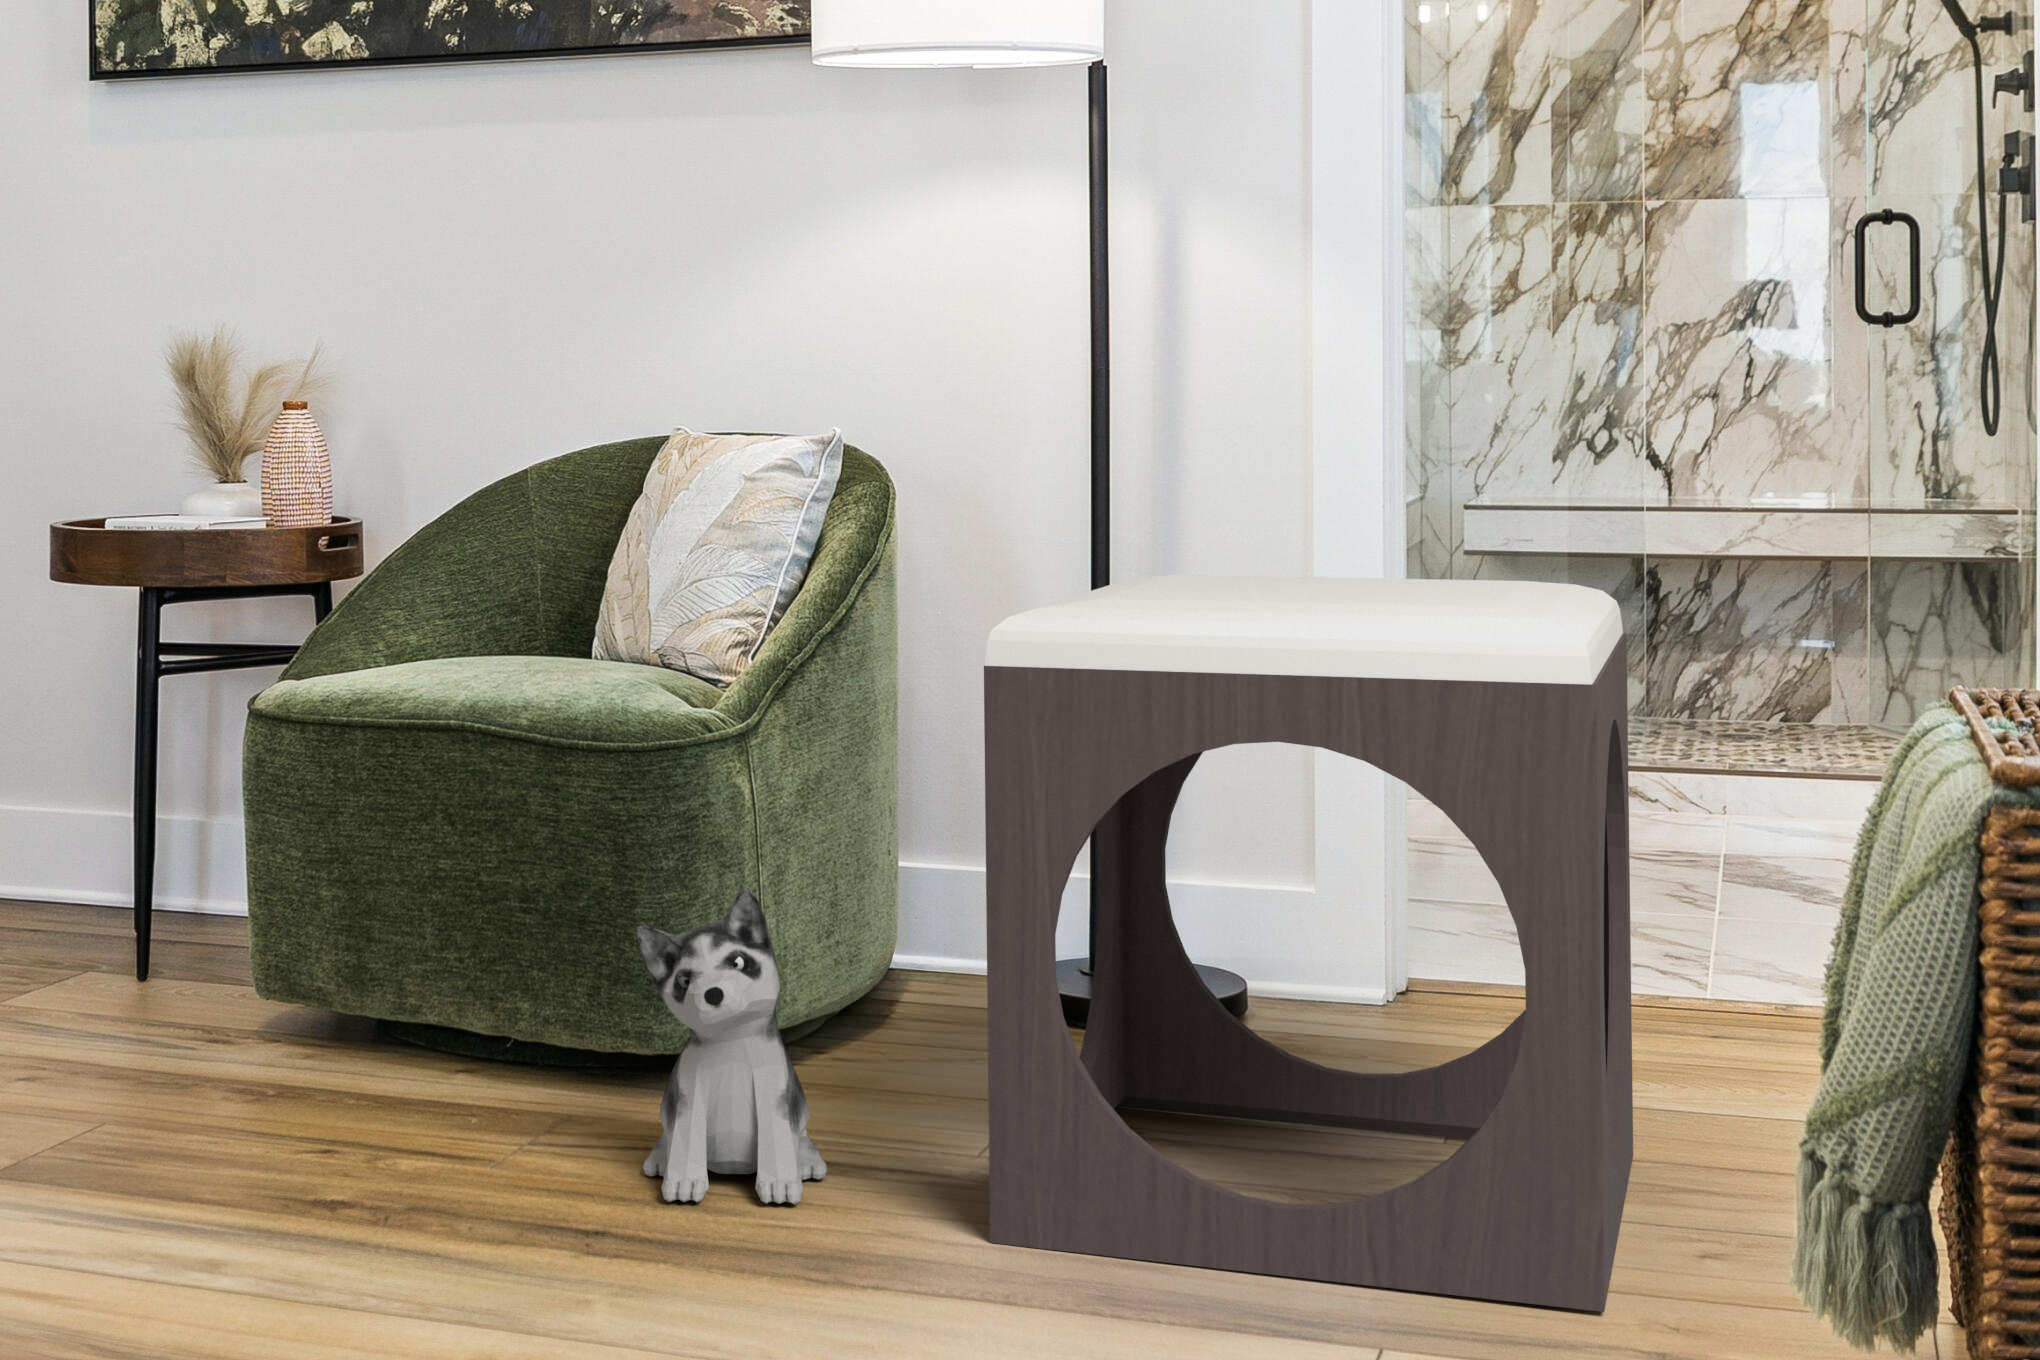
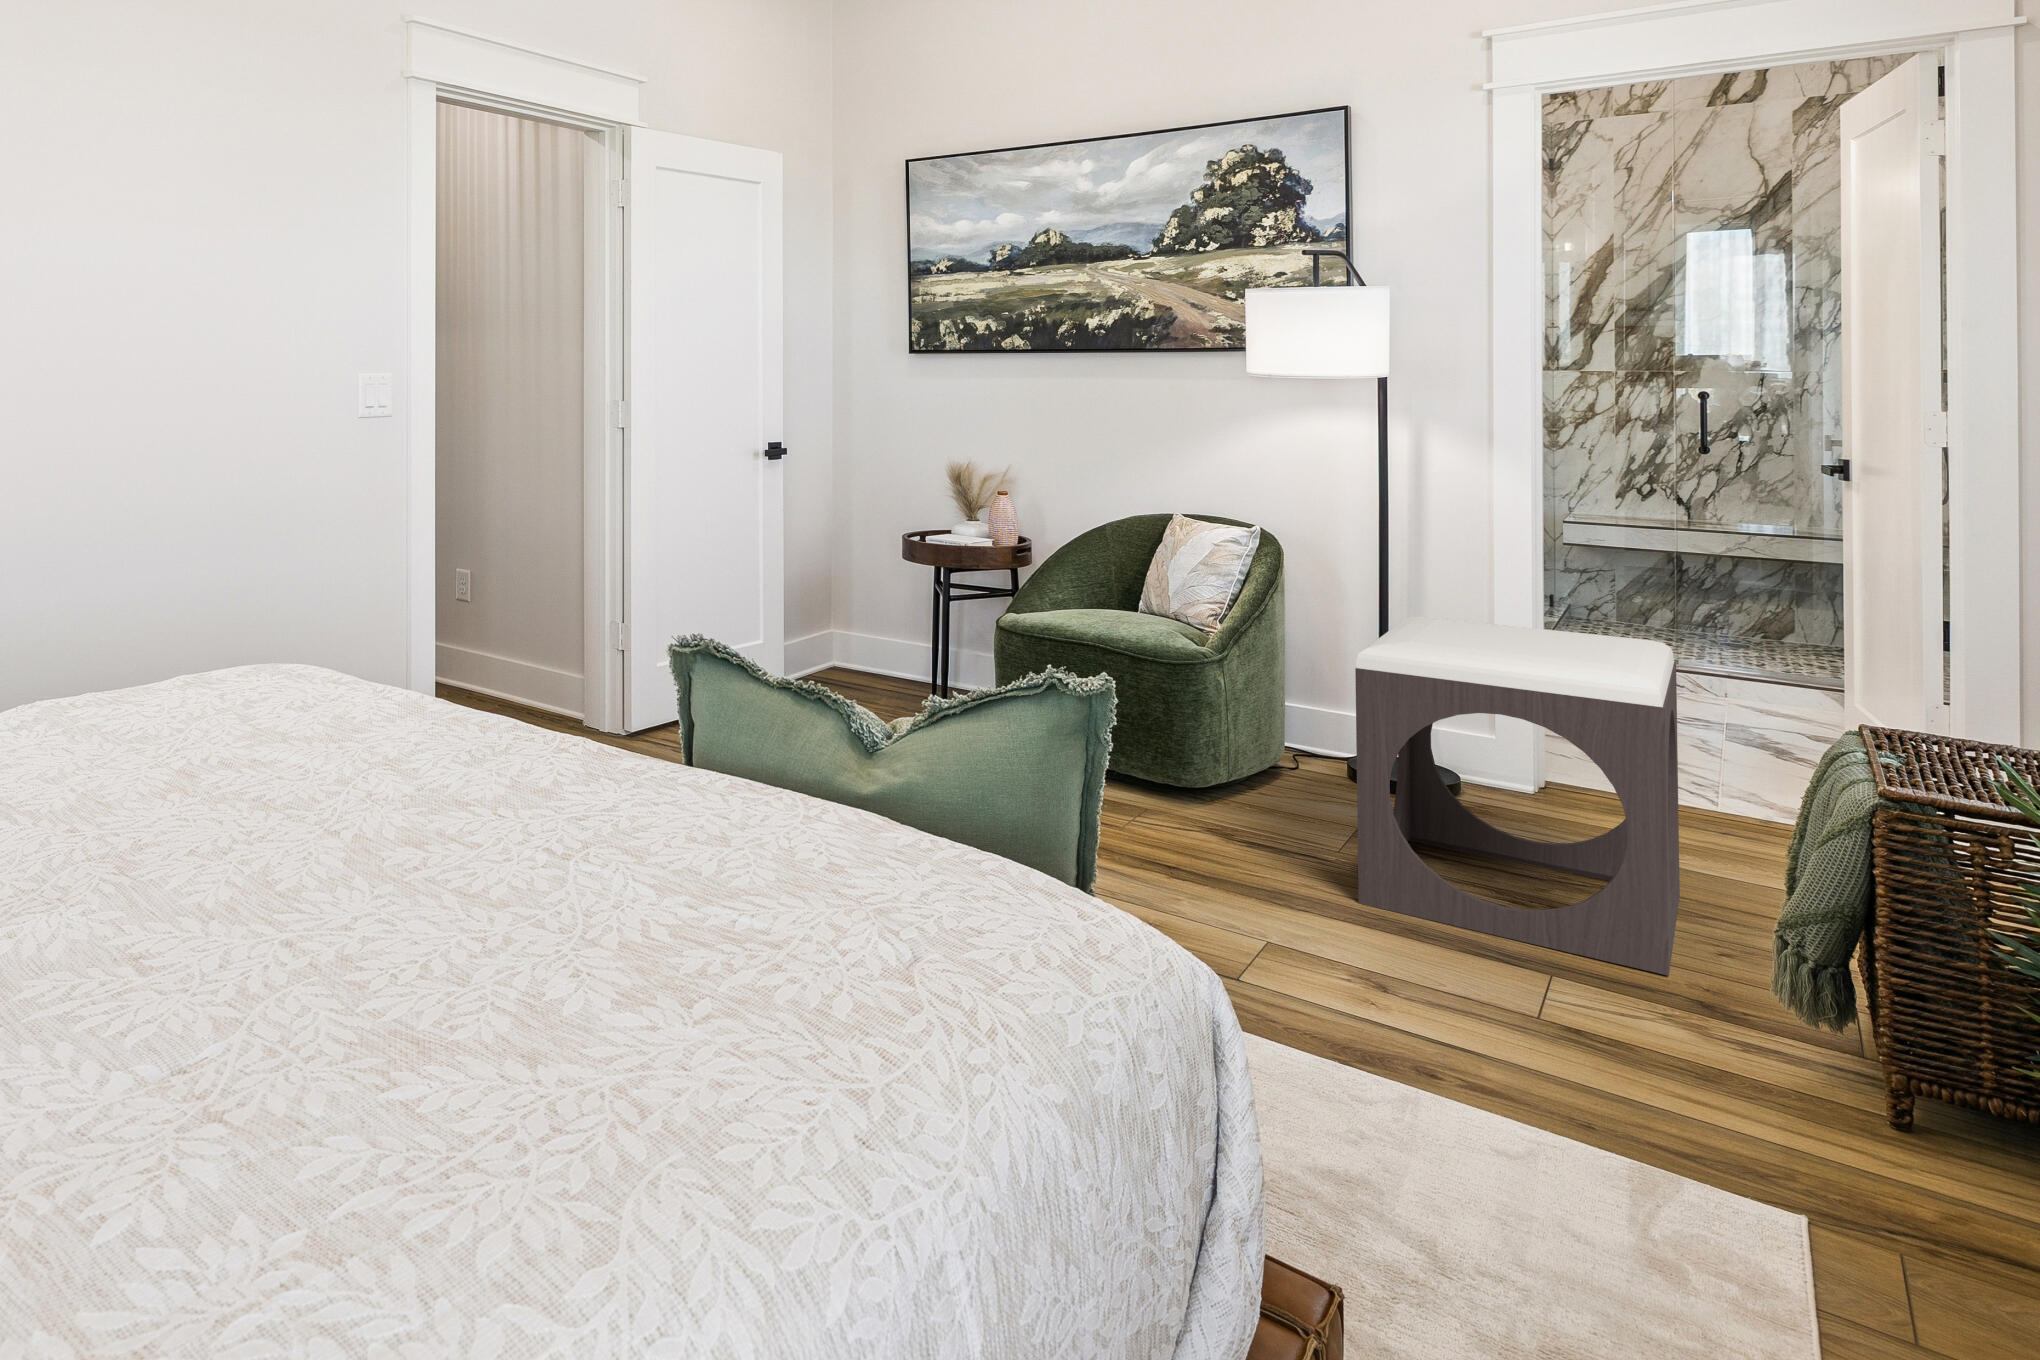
plush toy: present [637,888,827,1204] -> none [1190,742,1276,874]

